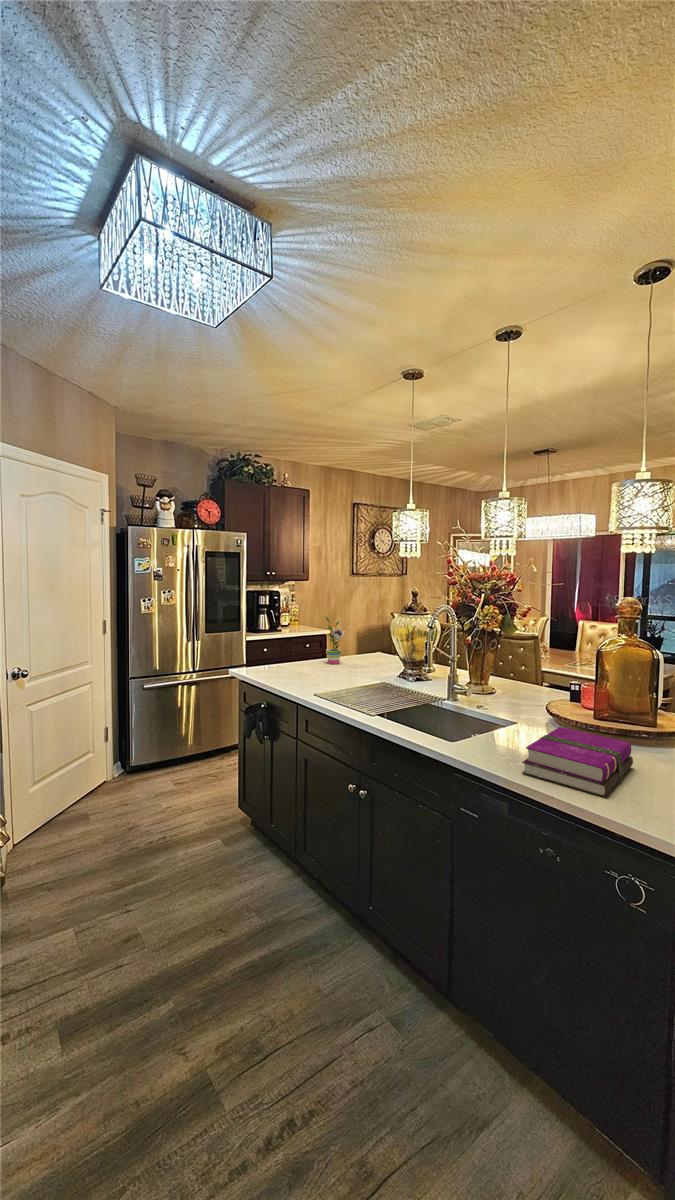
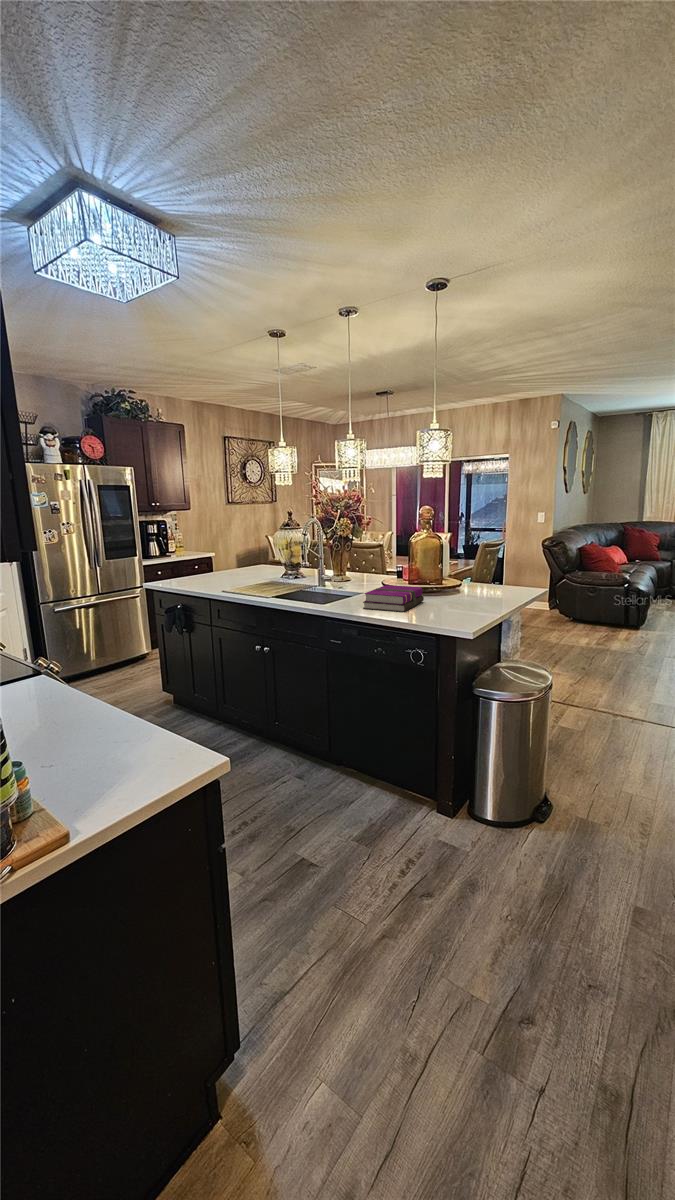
potted plant: present [326,617,345,664] -> none [218,536,236,575]

